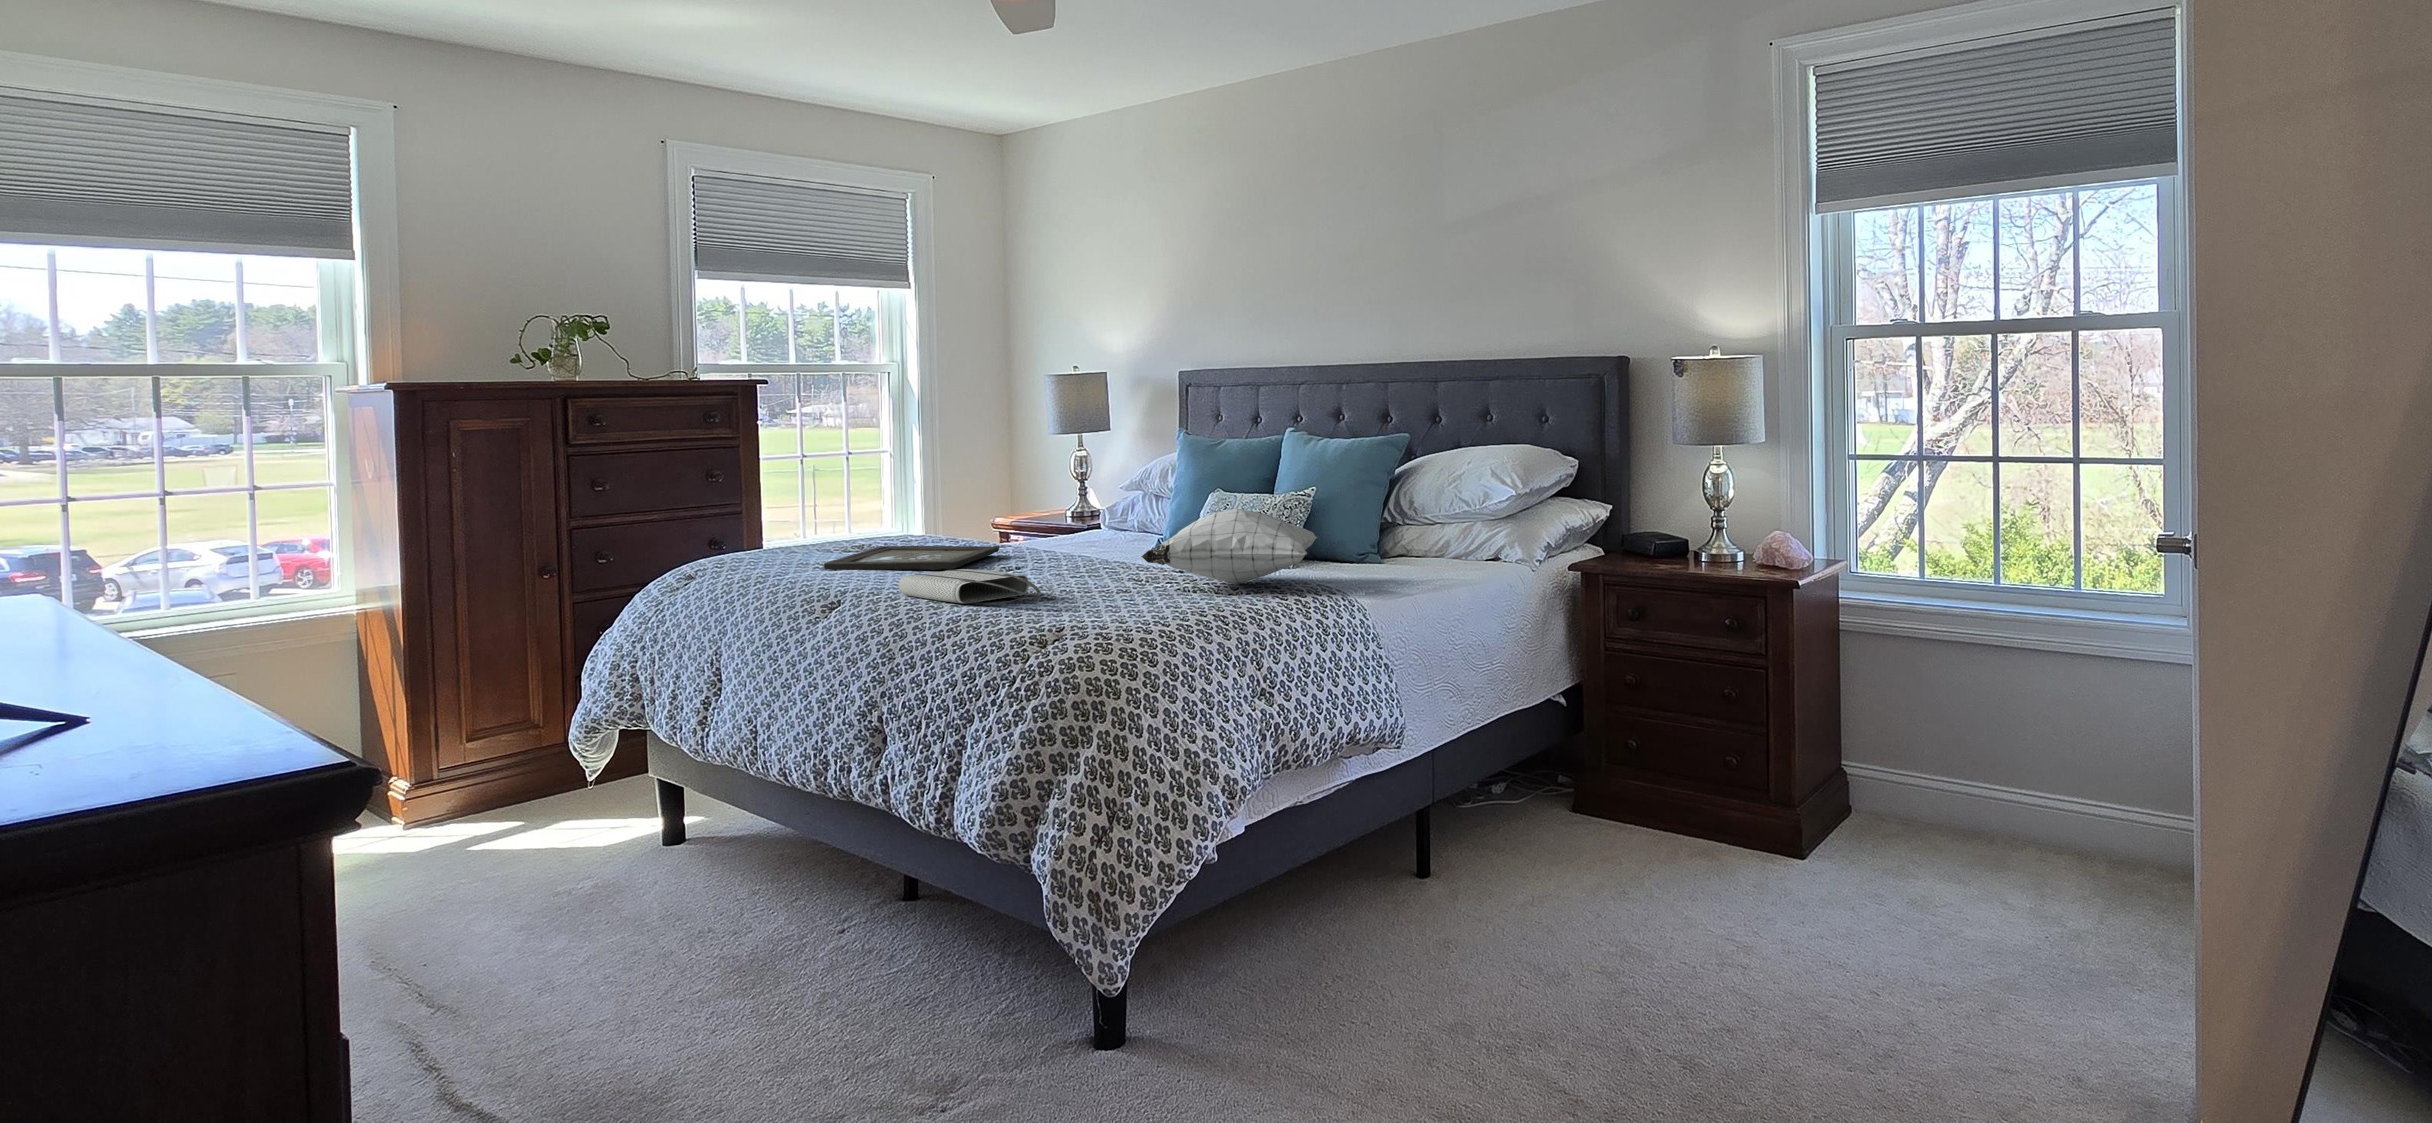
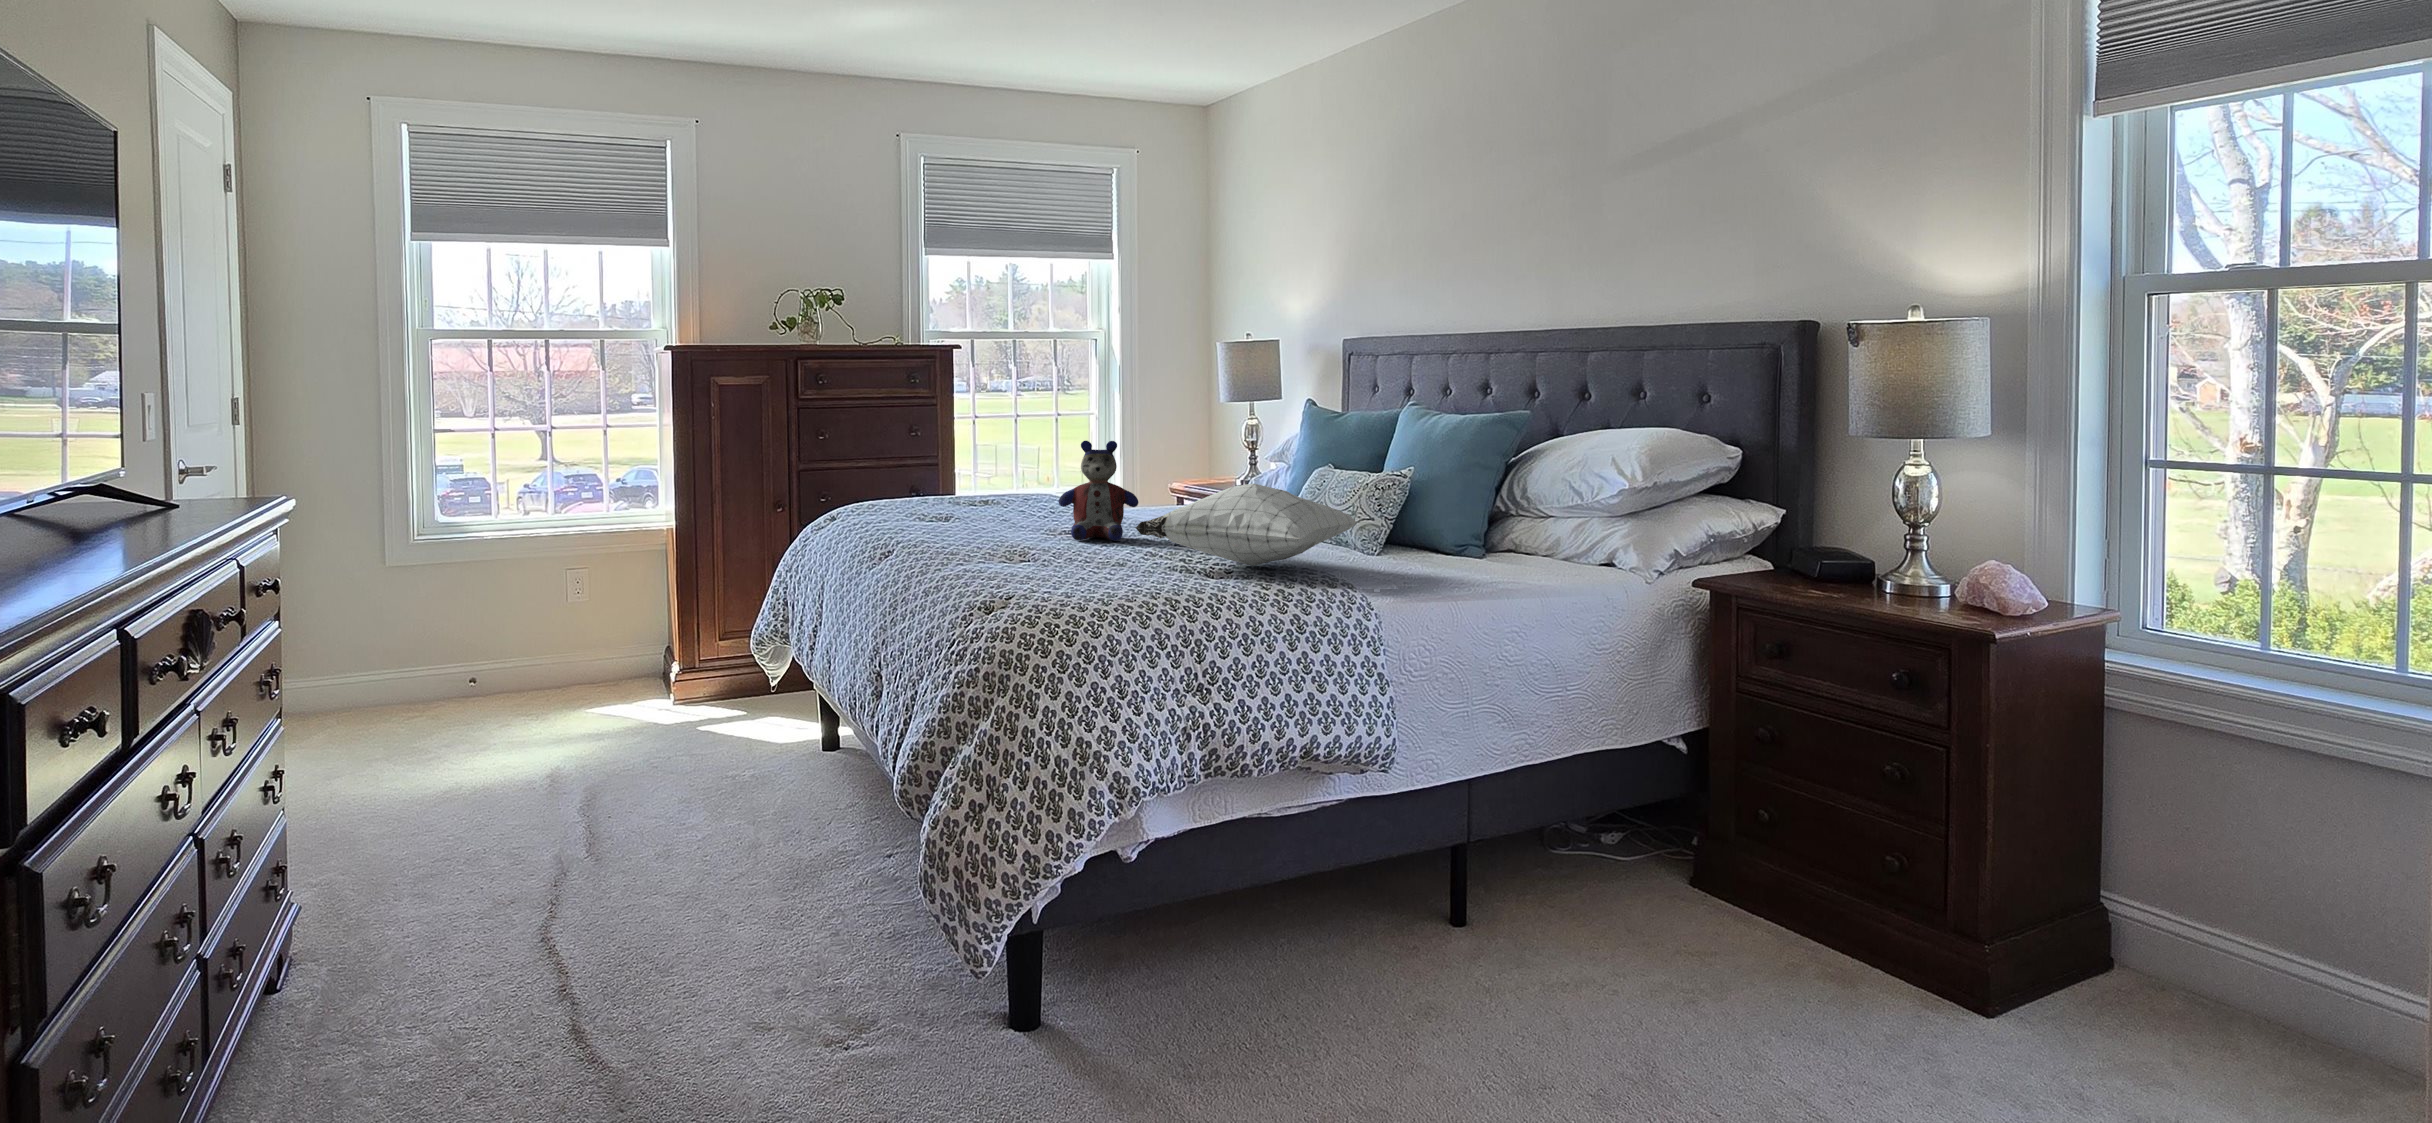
stuffed bear: none [1010,476,1090,576] -> present [1059,441,1139,541]
tray: present [824,546,999,570] -> none [908,501,1085,527]
tote bag: present [898,569,1041,604] -> none [914,527,1020,563]

